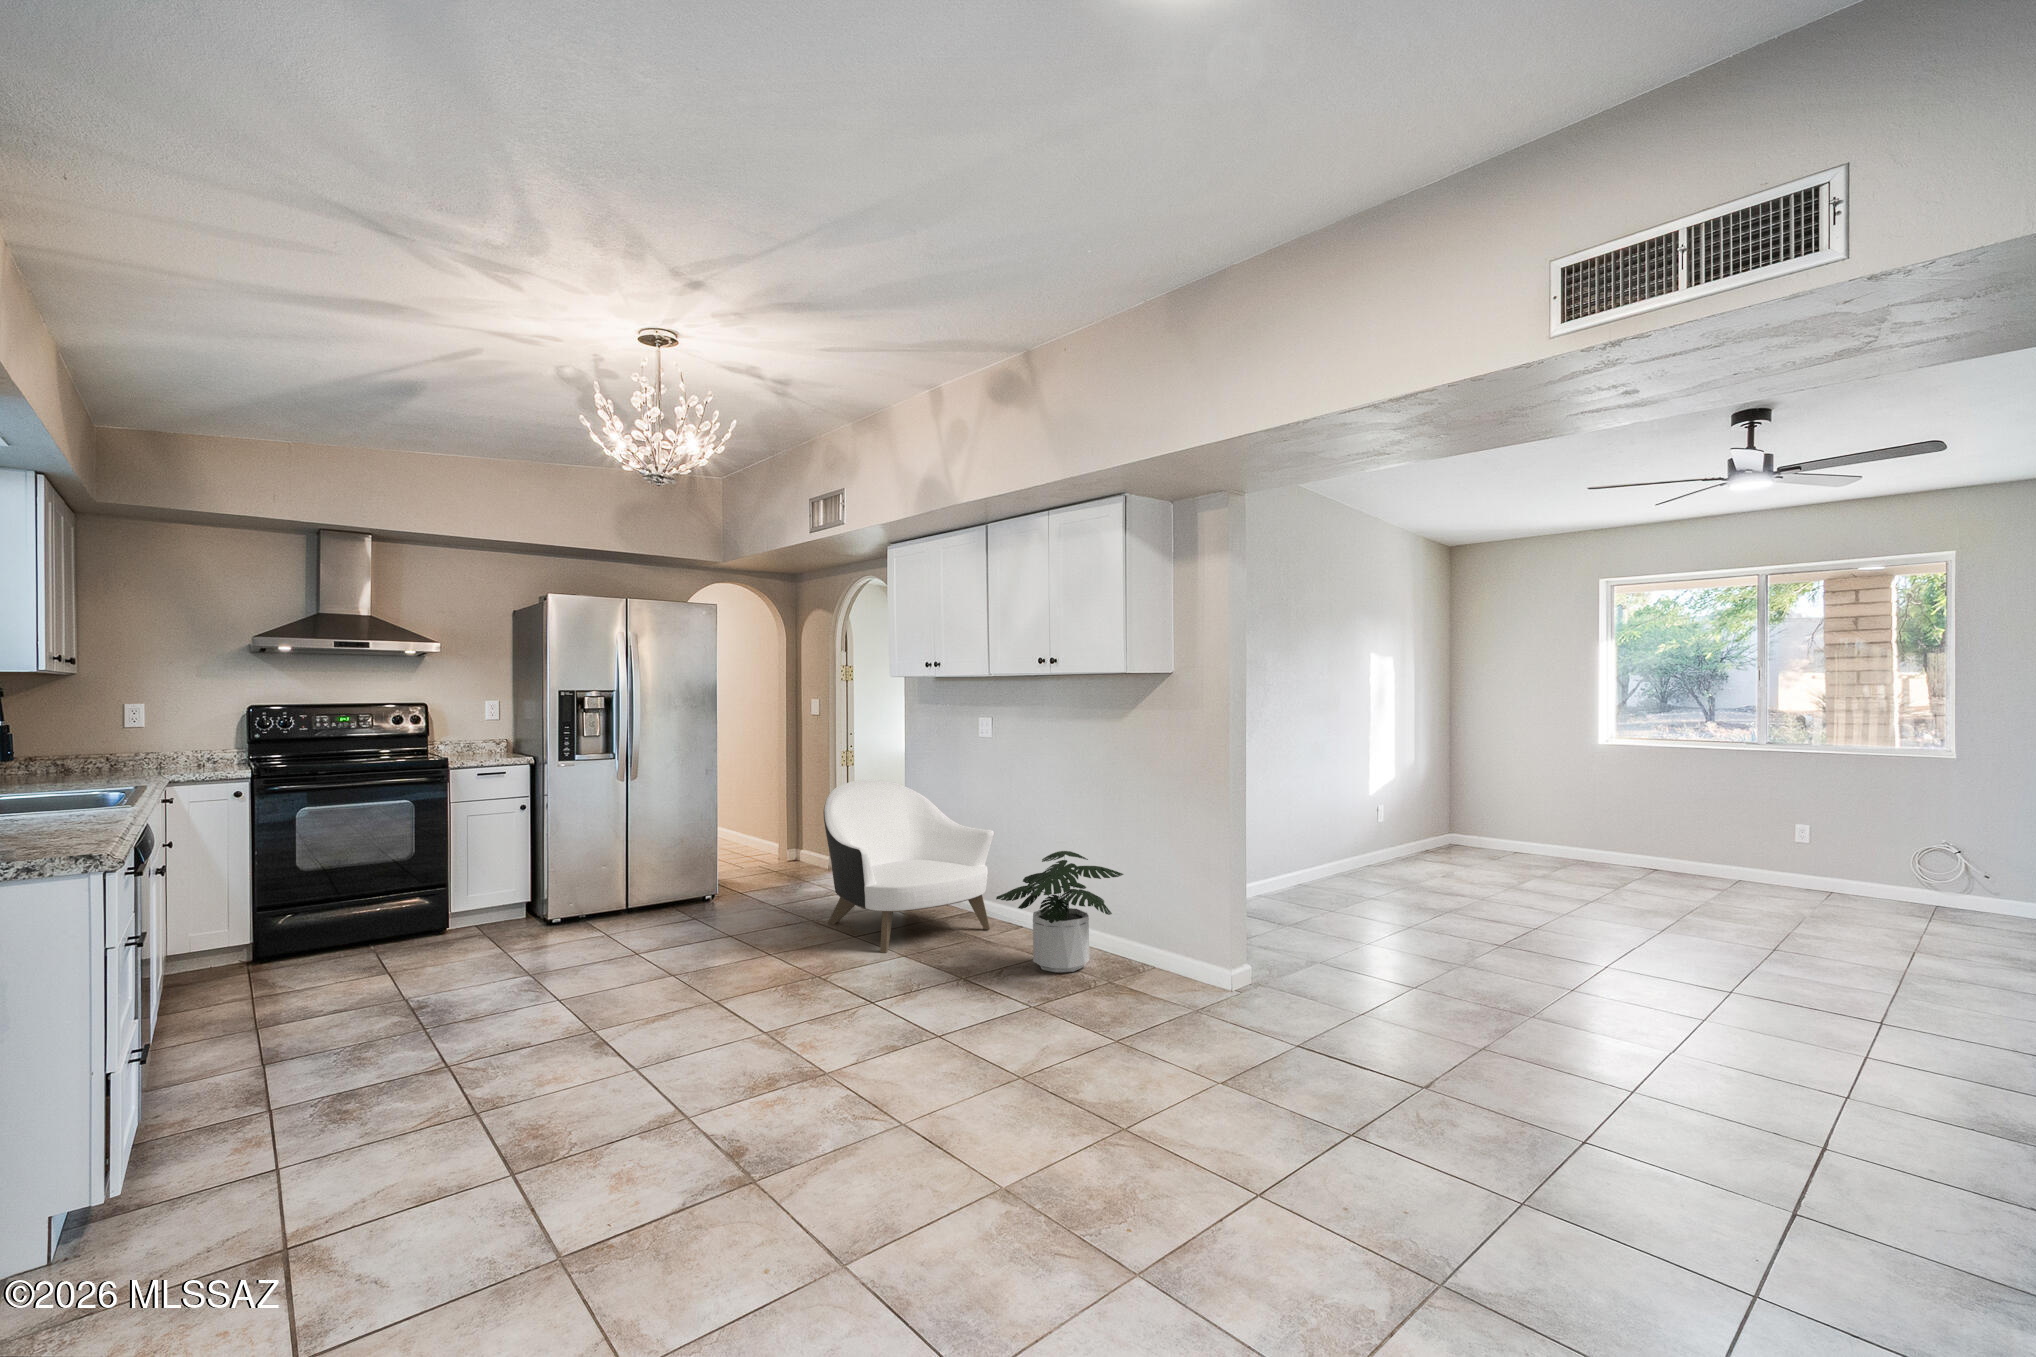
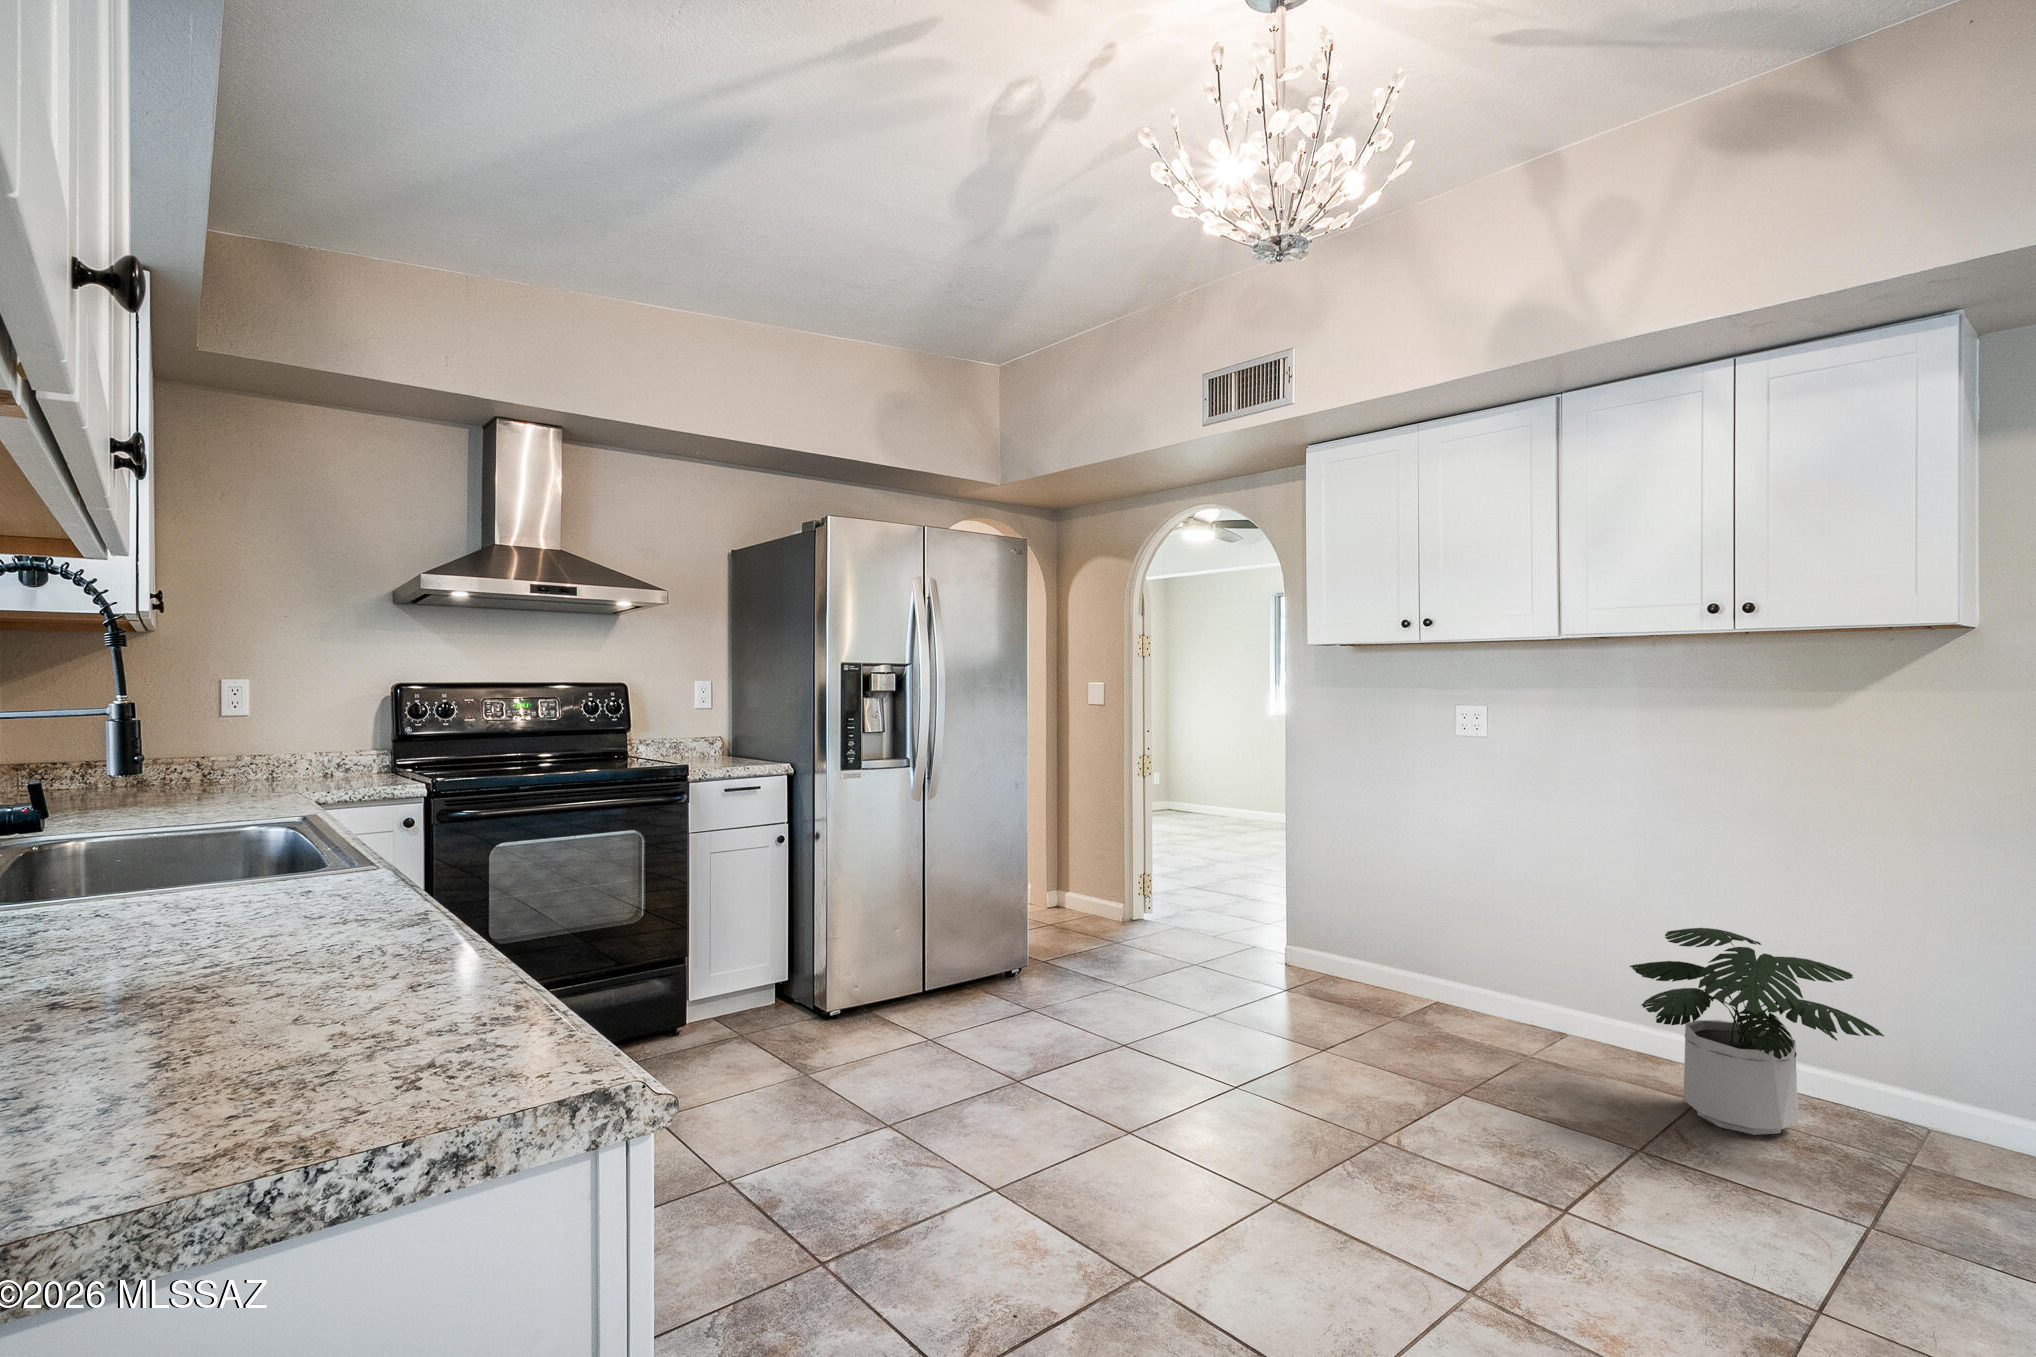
armchair: present [824,779,994,953] -> none [1243,804,1512,1085]

